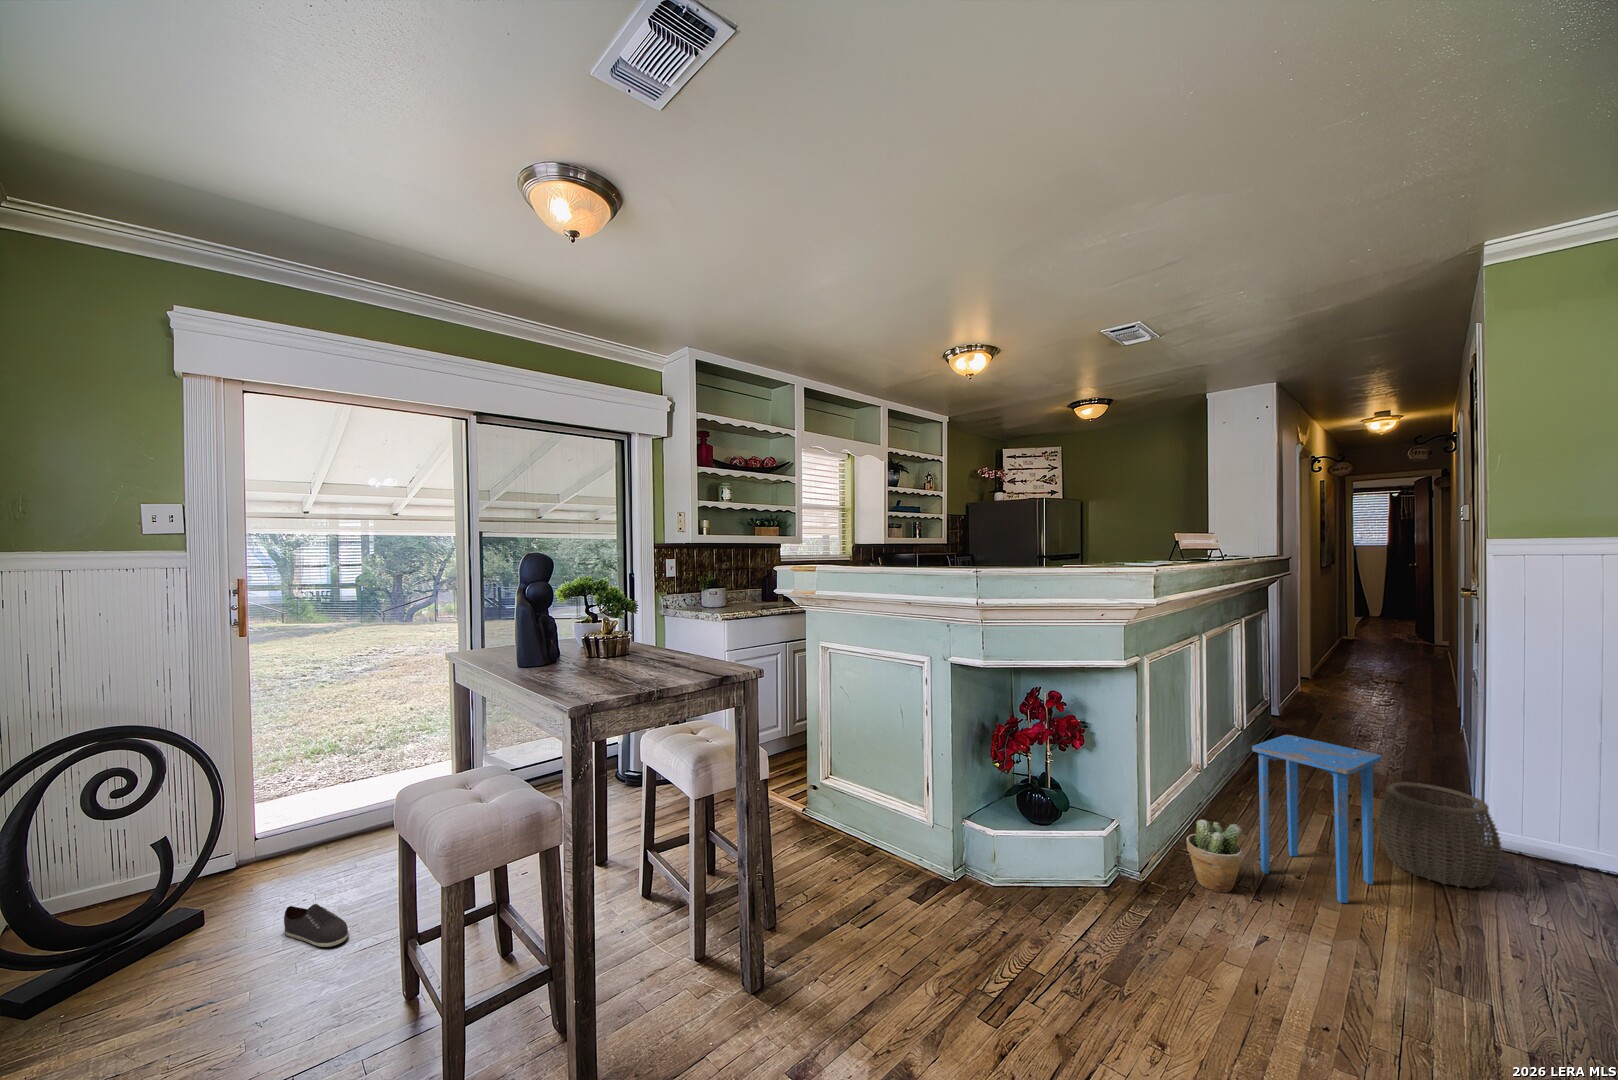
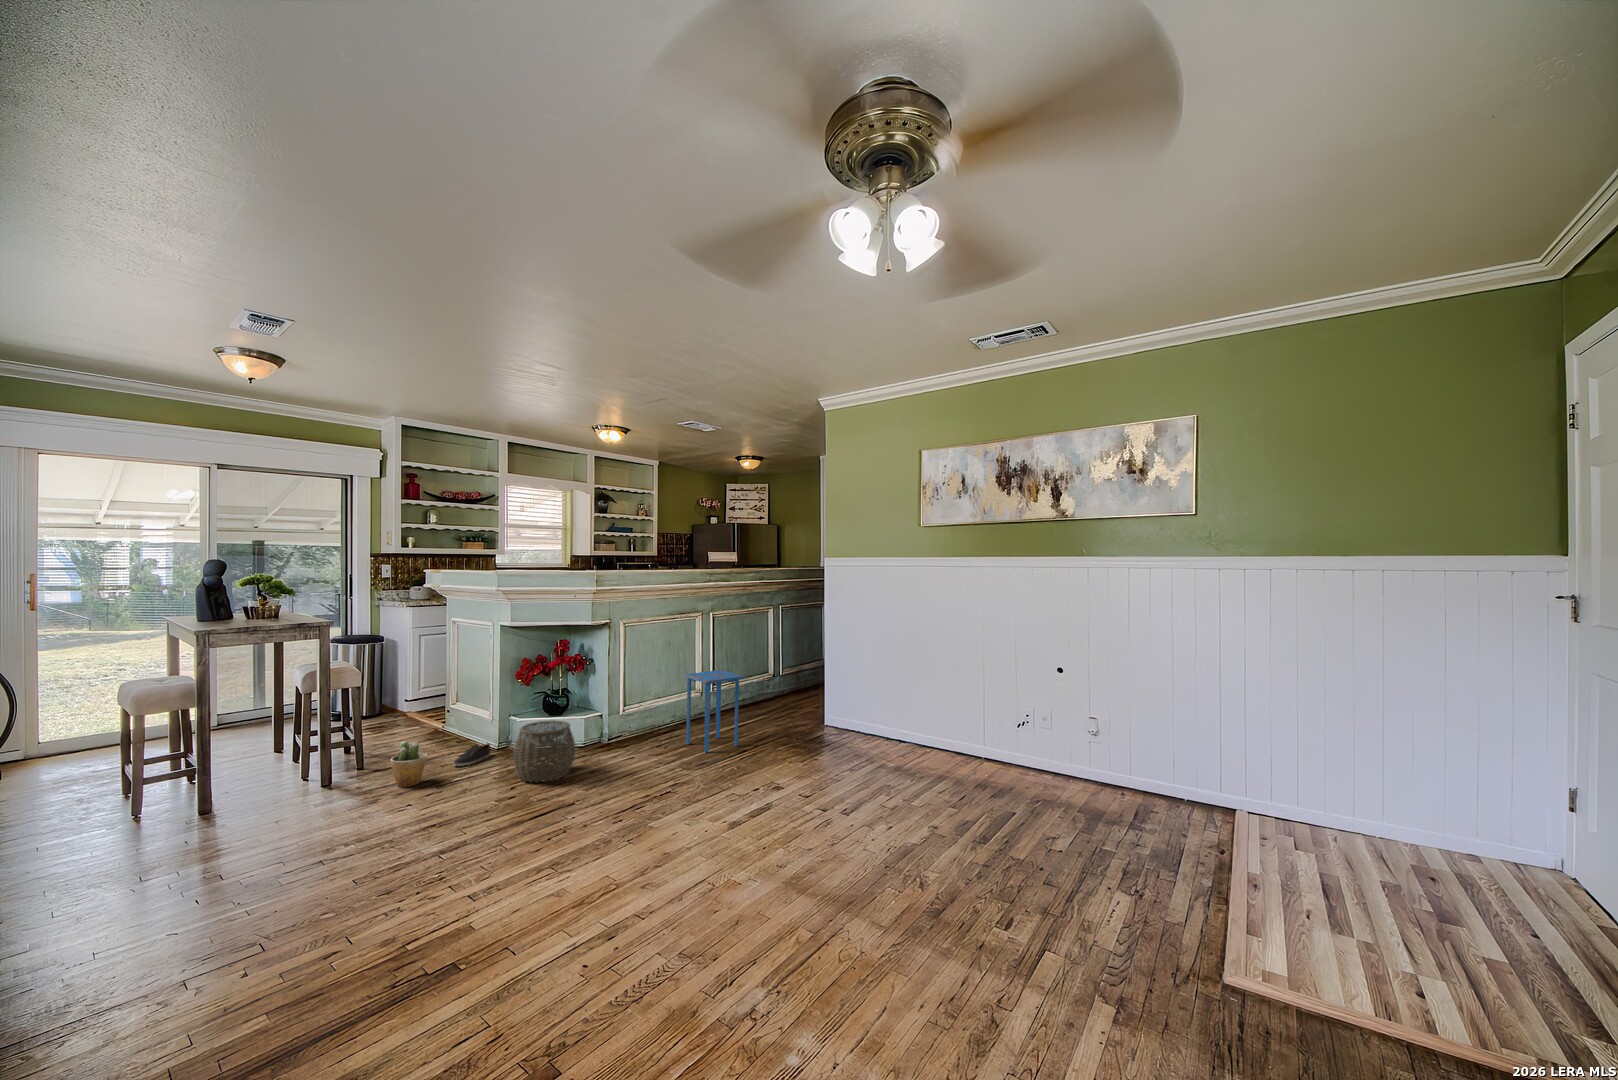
woven basket: present [1378,782,1502,888] -> present [513,720,575,782]
potted plant: present [1186,820,1243,892] -> present [390,741,427,787]
shoe: present [284,904,348,947] -> present [454,743,490,766]

